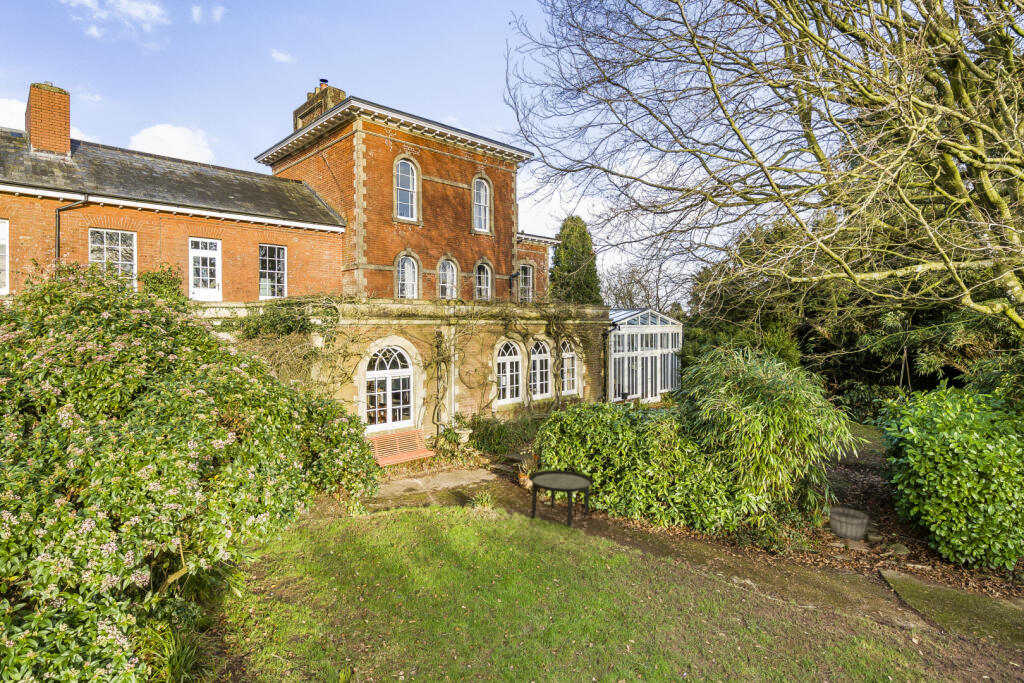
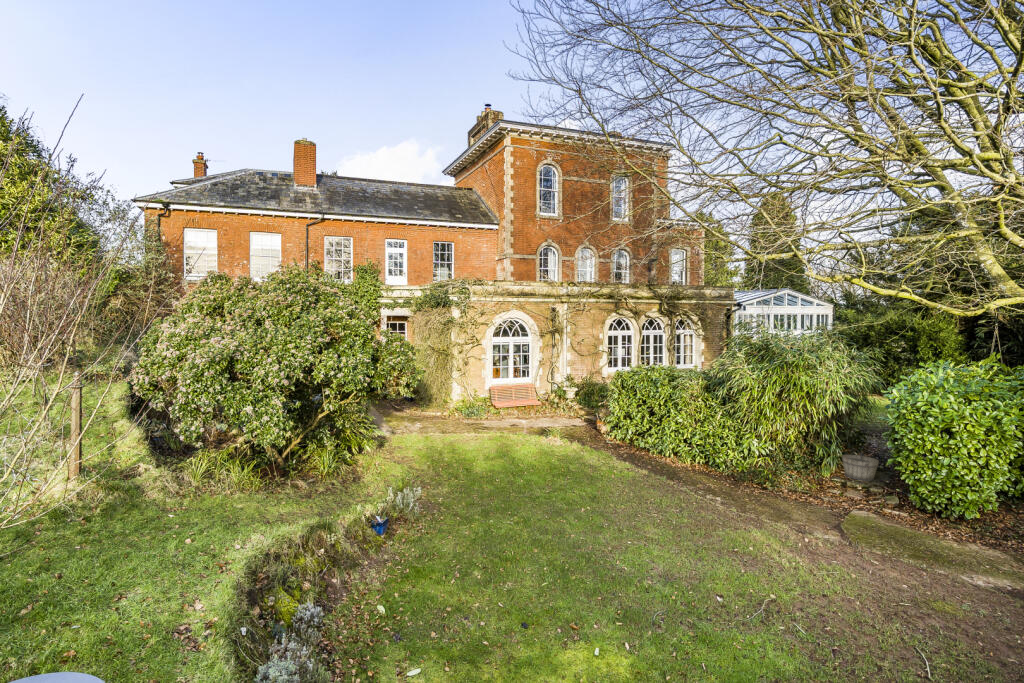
round table: present [529,470,594,527] -> none [584,409,635,447]

